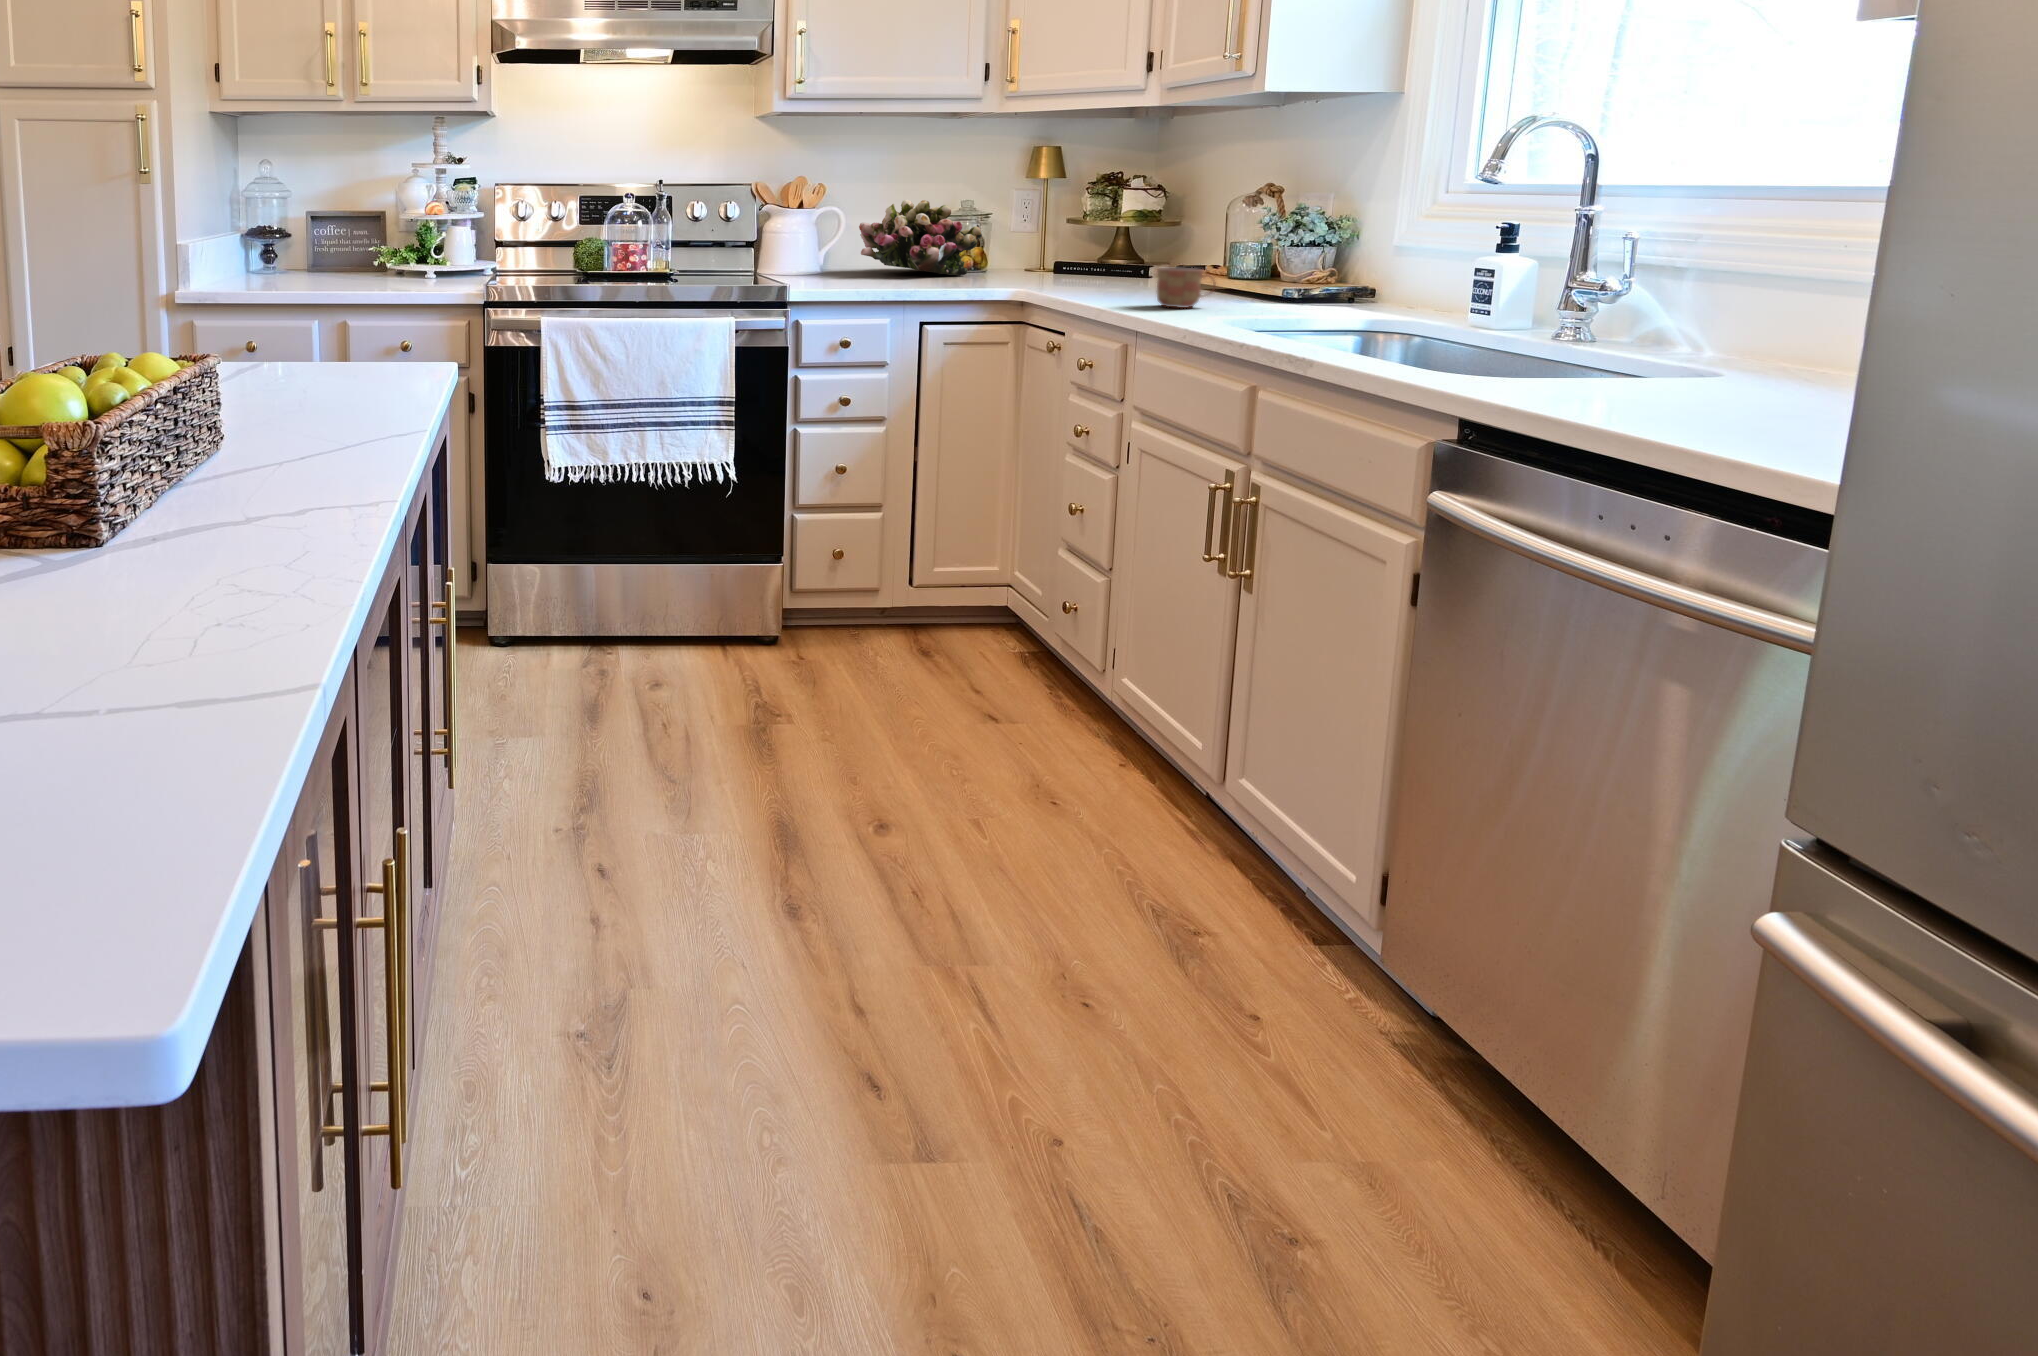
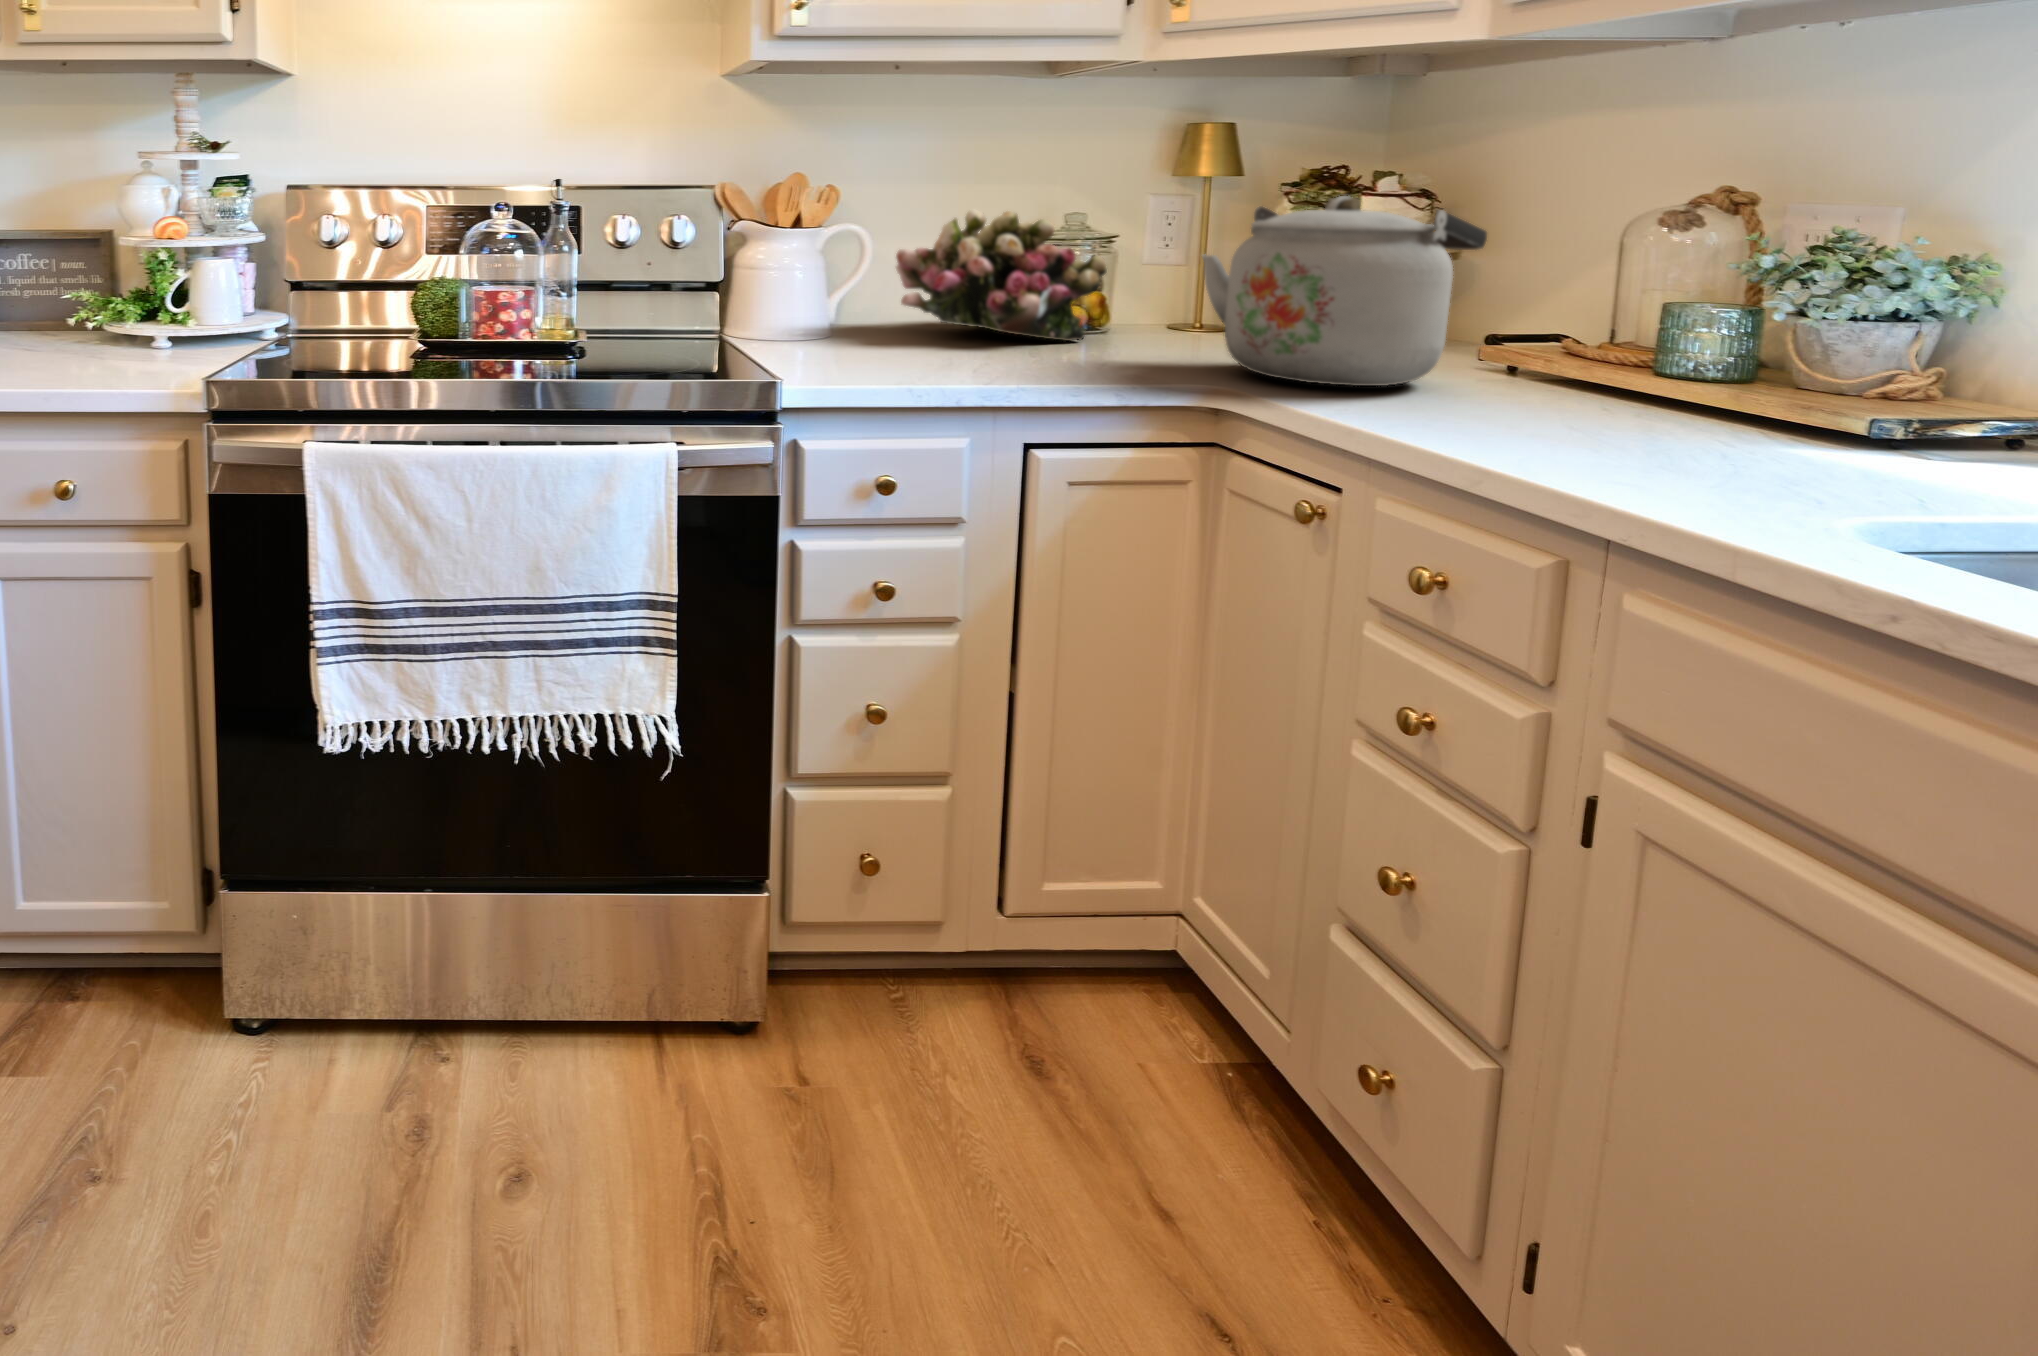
kettle: none [1022,189,1159,288] -> present [1202,196,1487,386]
mug: present [1157,267,1215,308] -> none [1573,367,1722,461]

